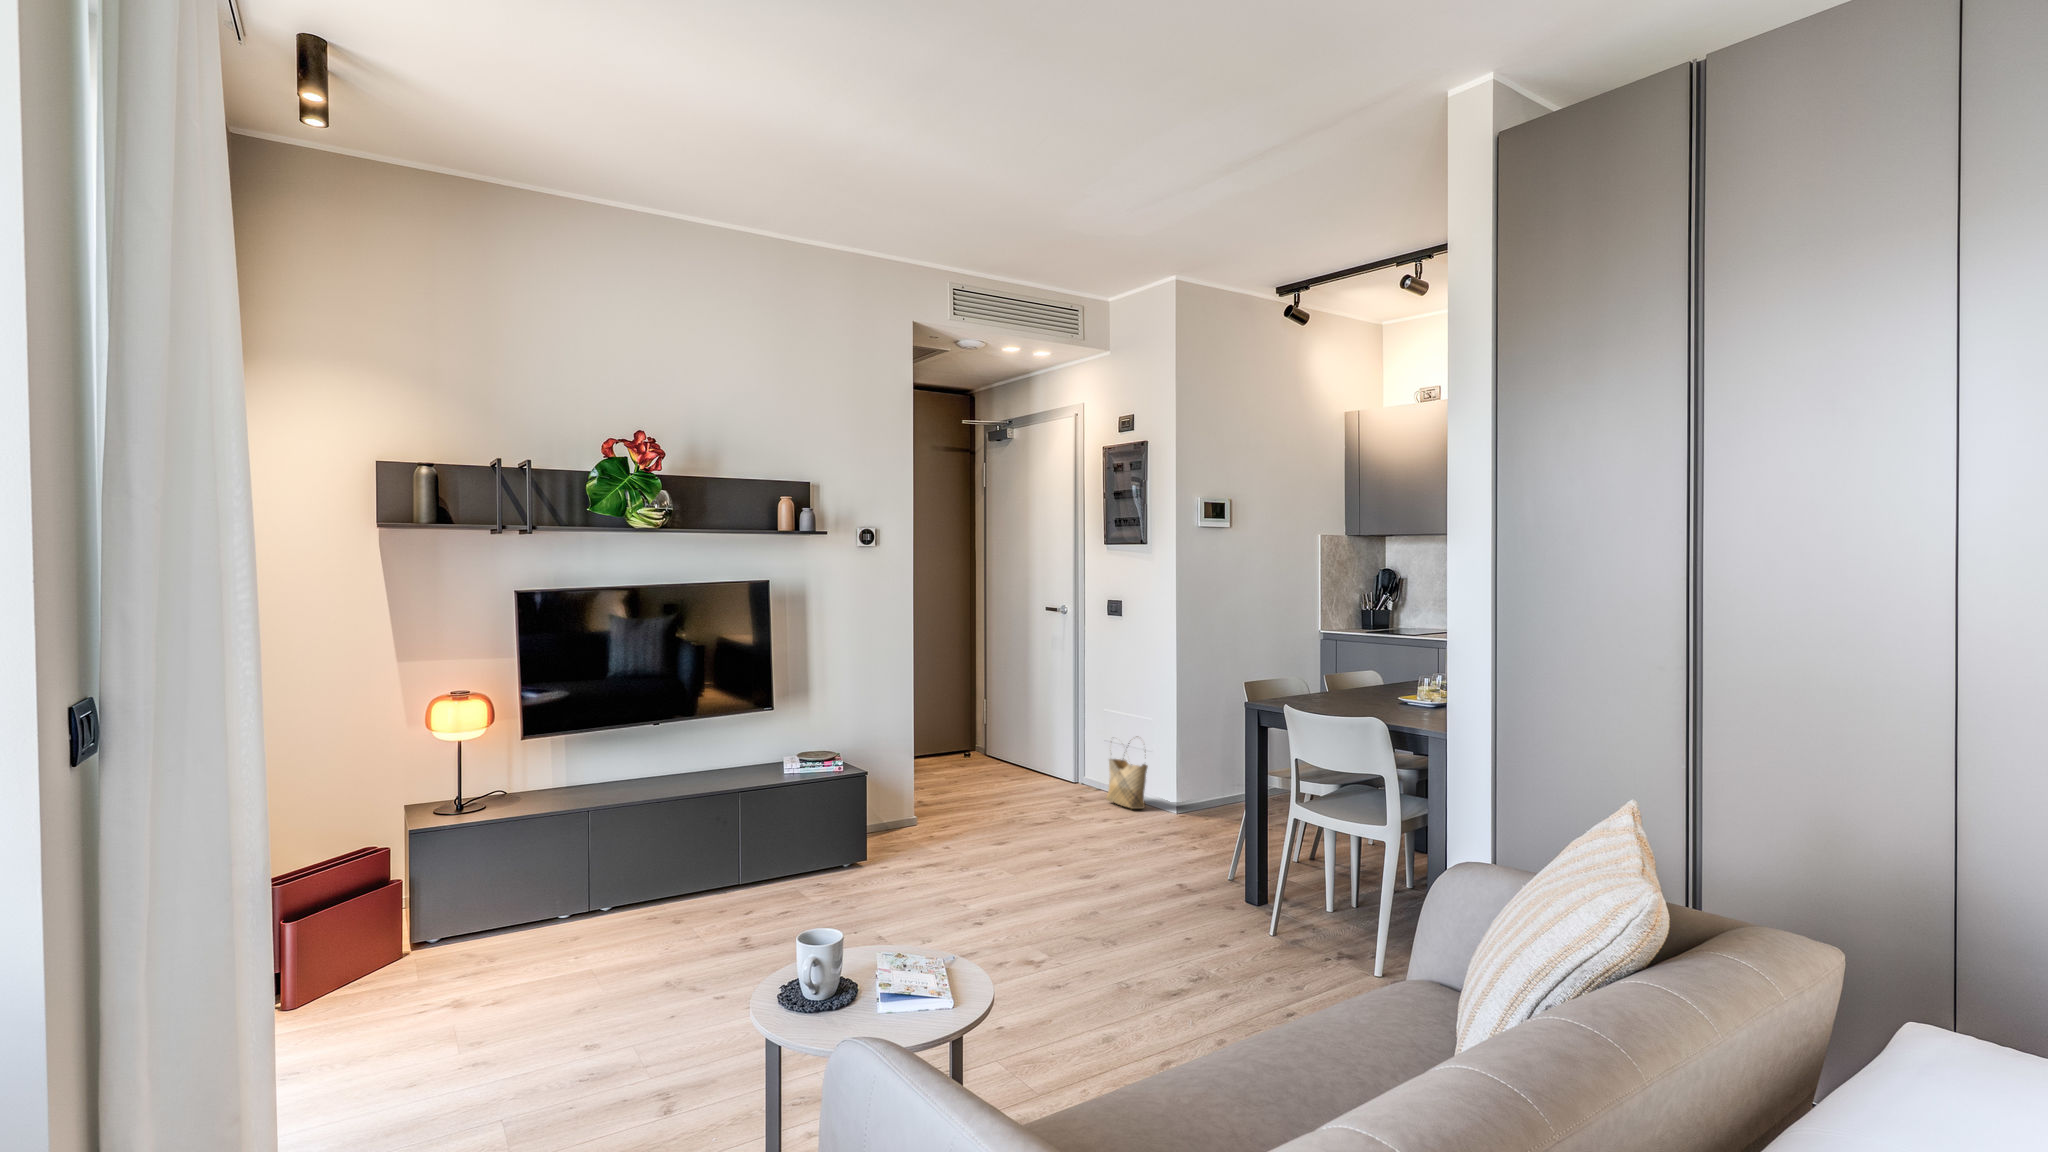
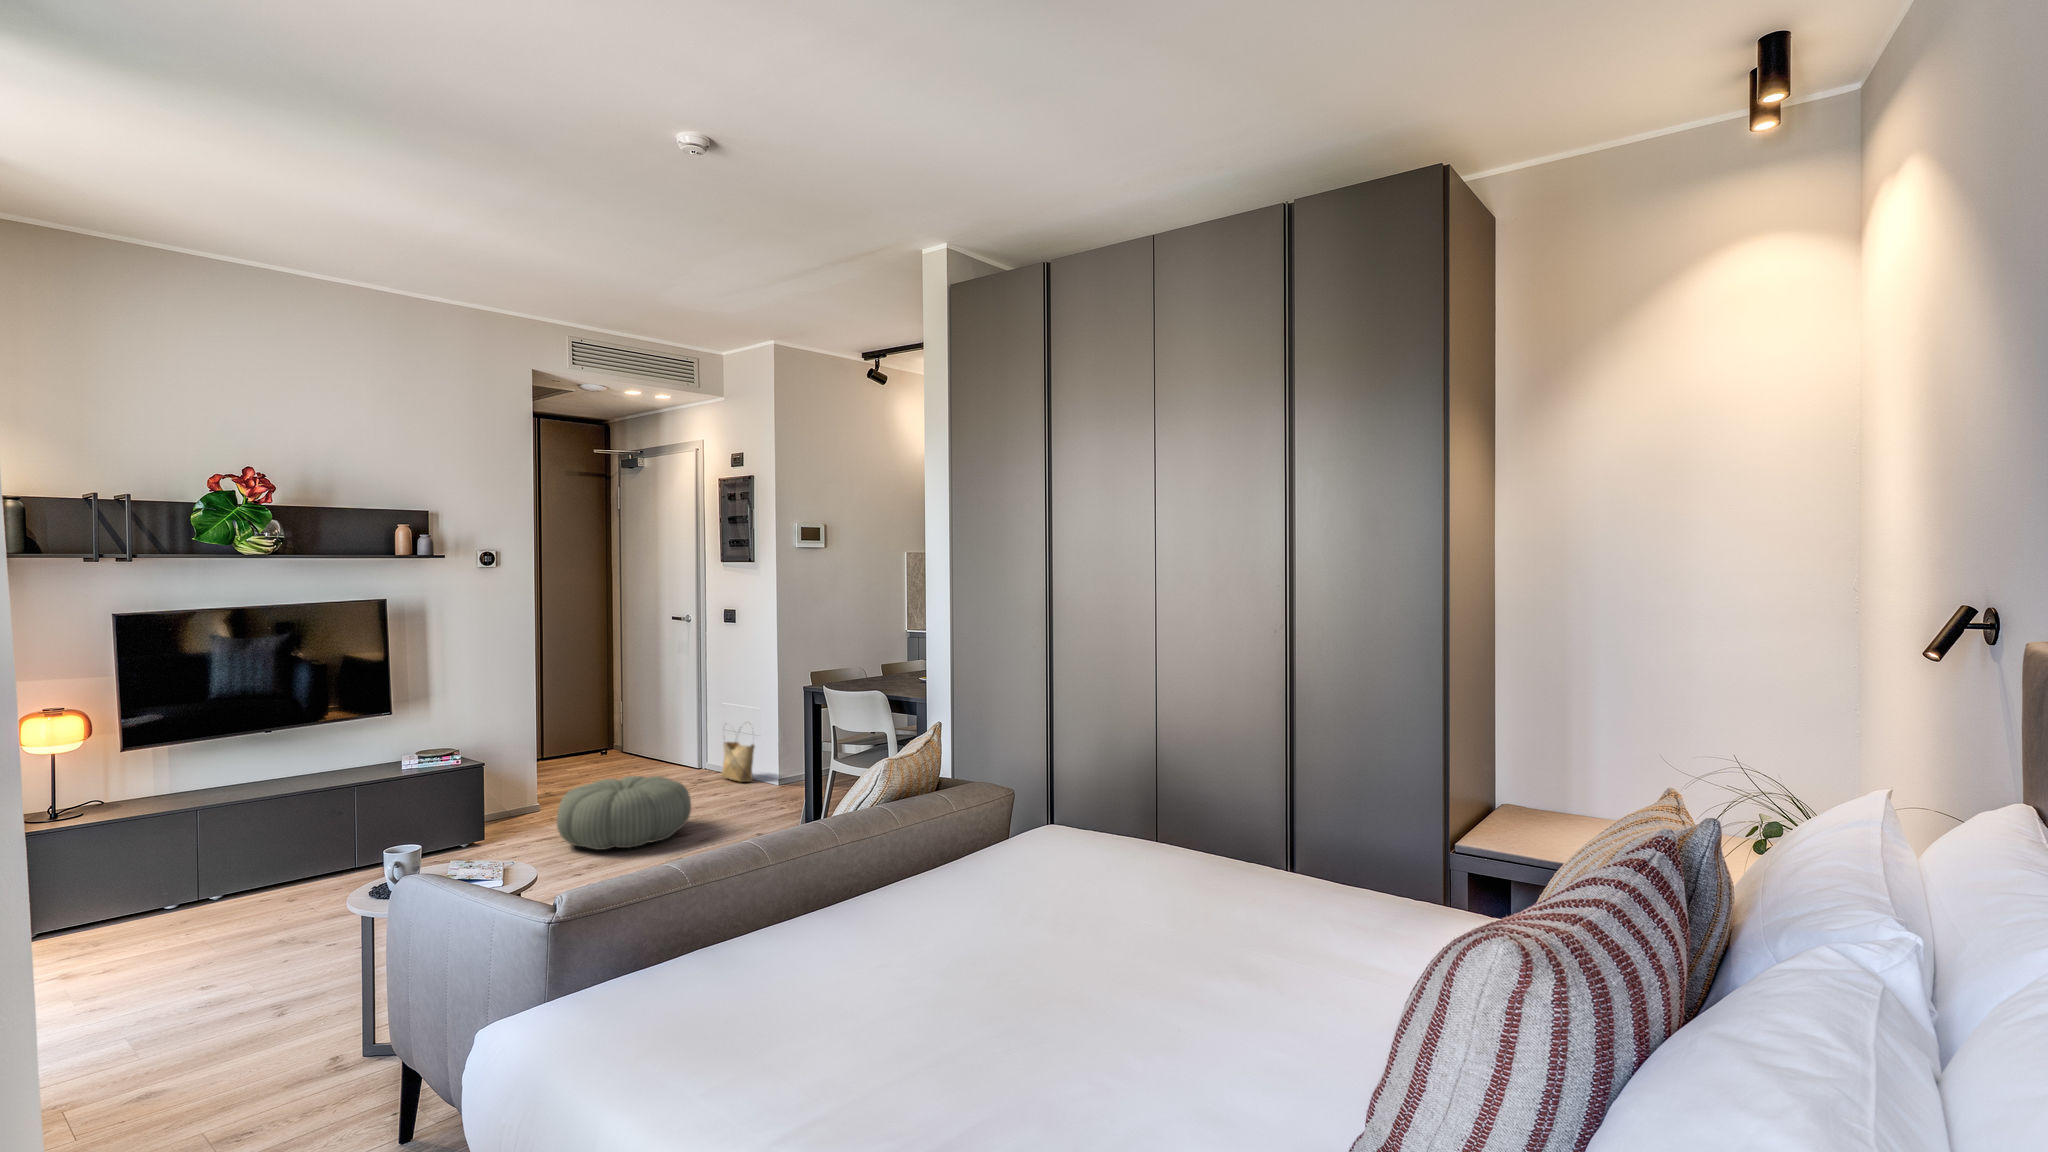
pouf: none [944,798,1095,889] -> present [556,776,691,850]

